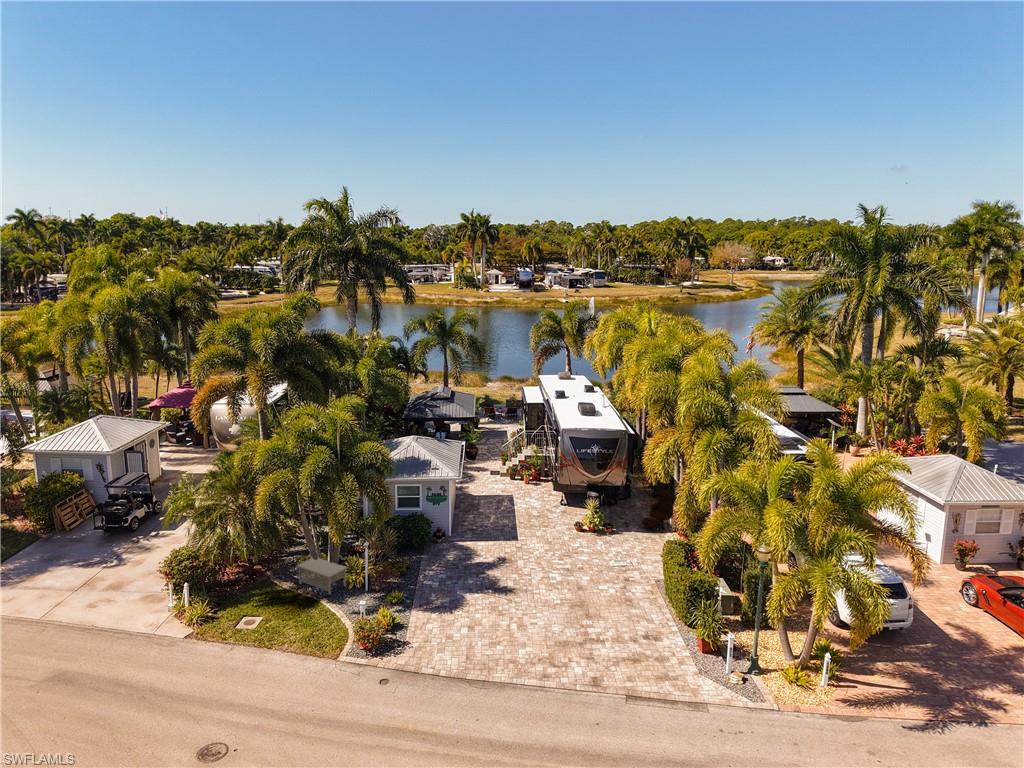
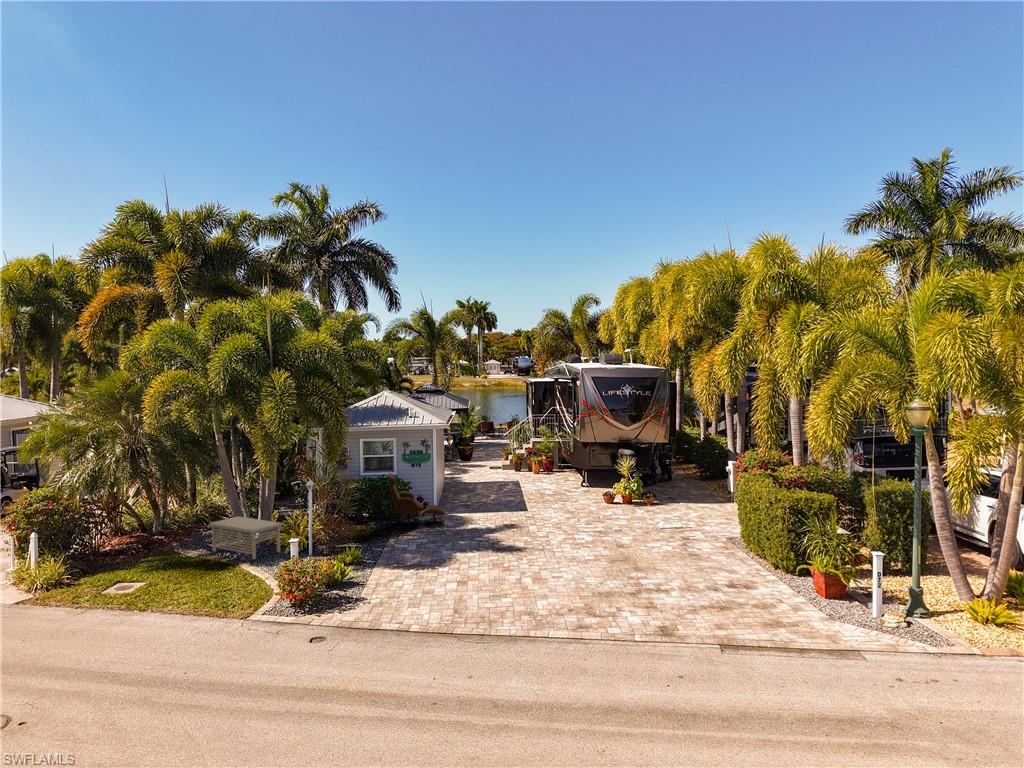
lounge chair: present [641,491,676,528] -> present [389,473,444,526]

